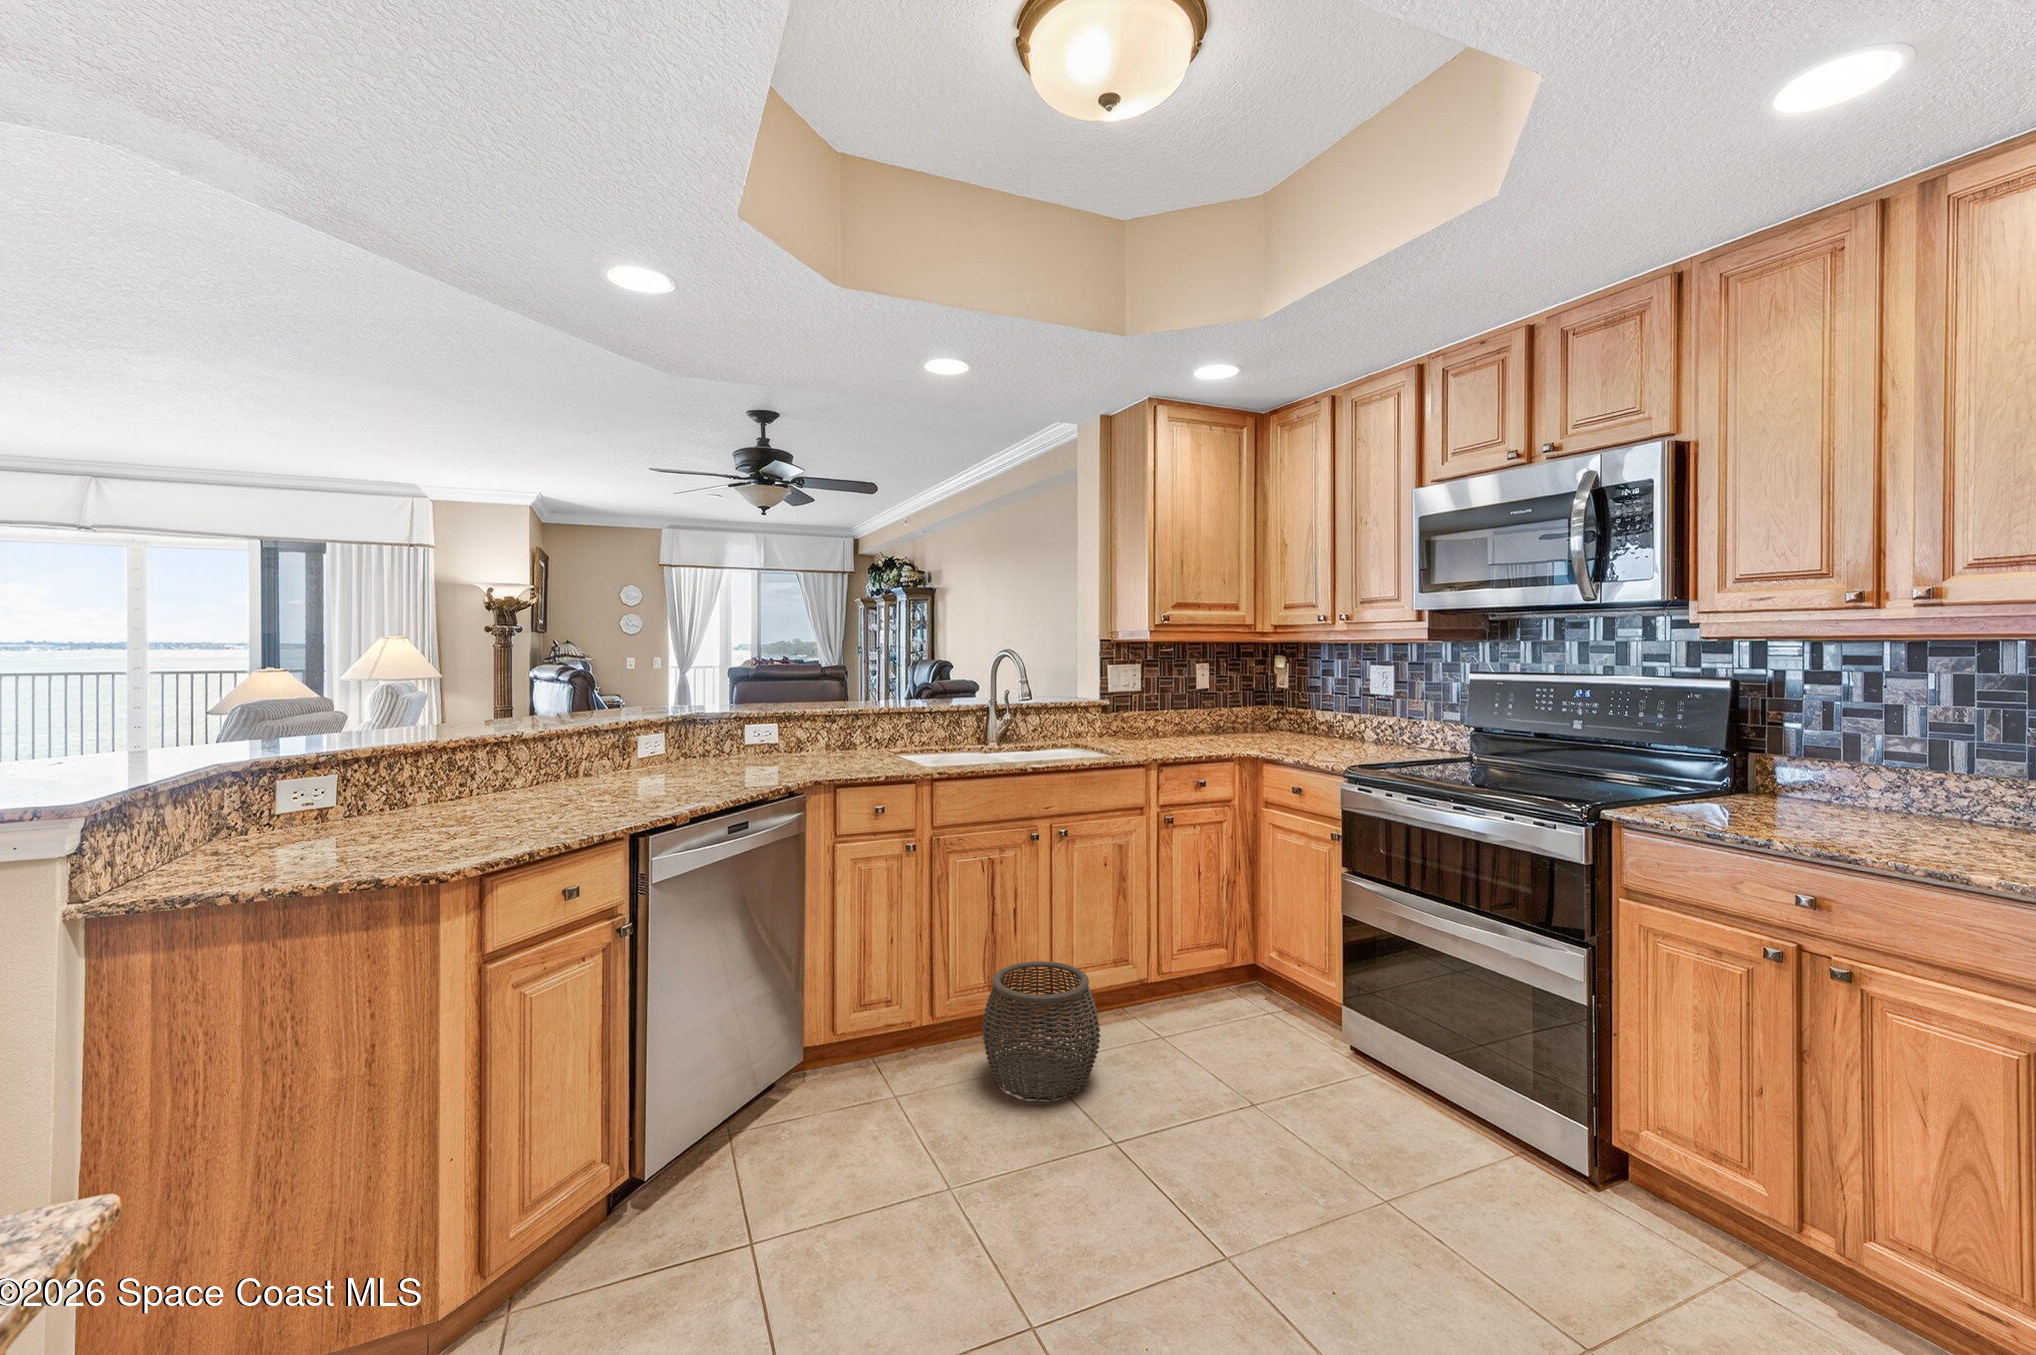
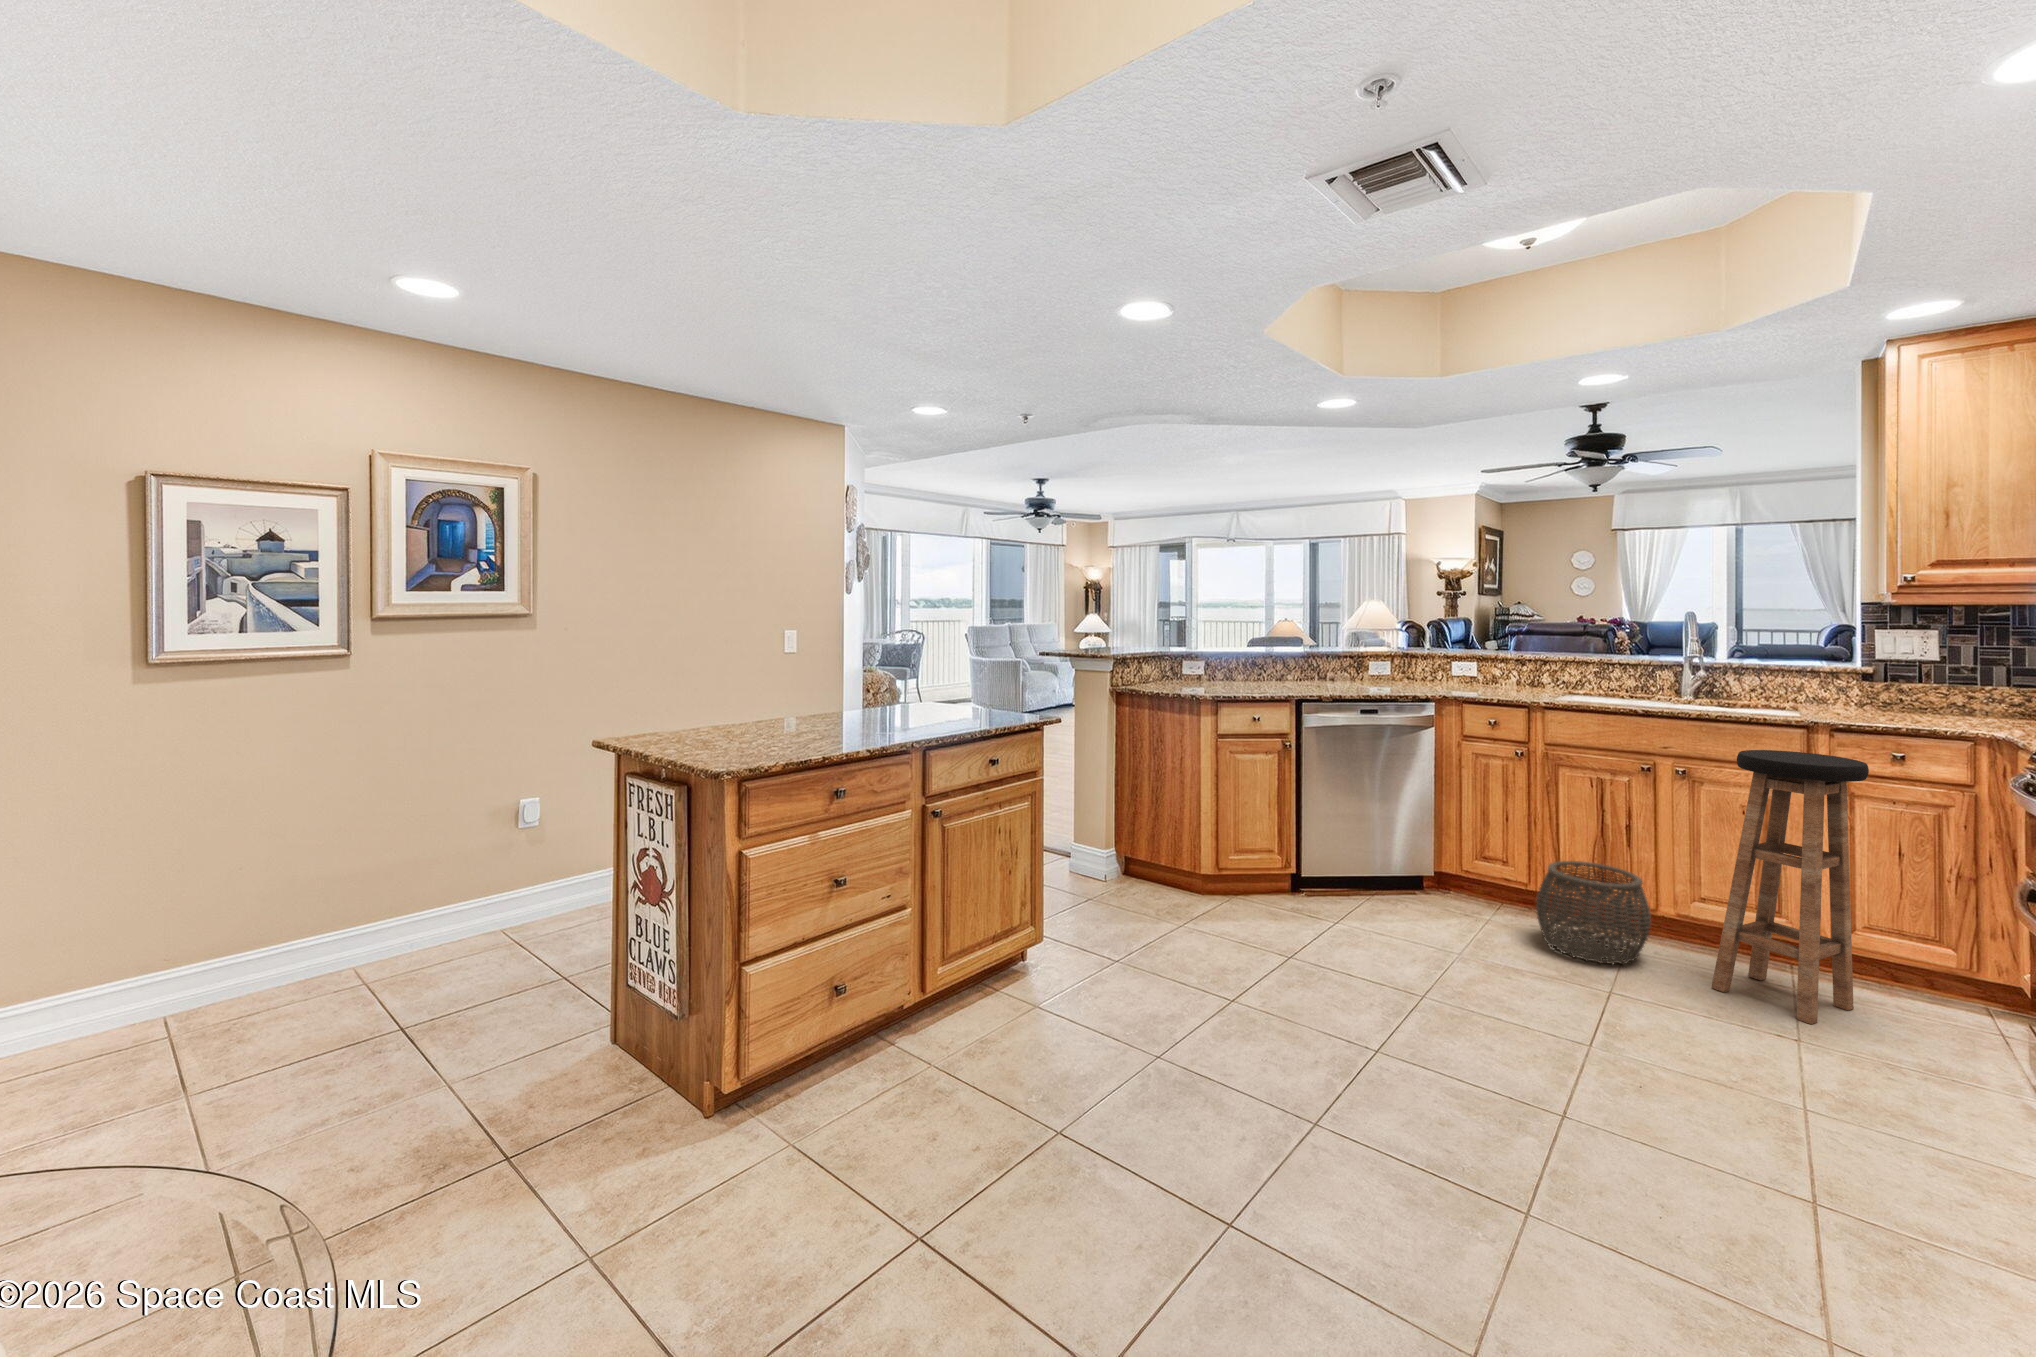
bar stool: none [1142,790,1240,1066] -> present [1712,750,1869,1024]

